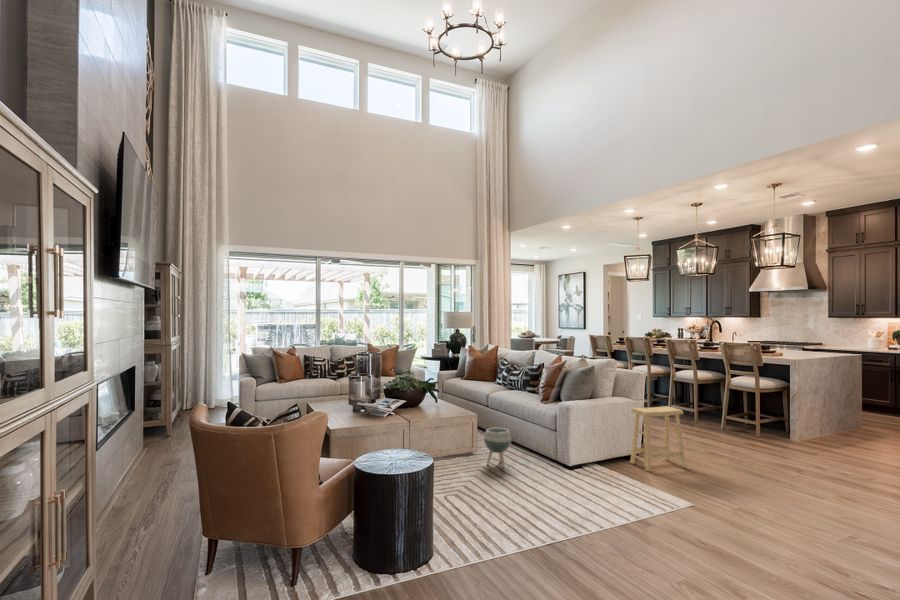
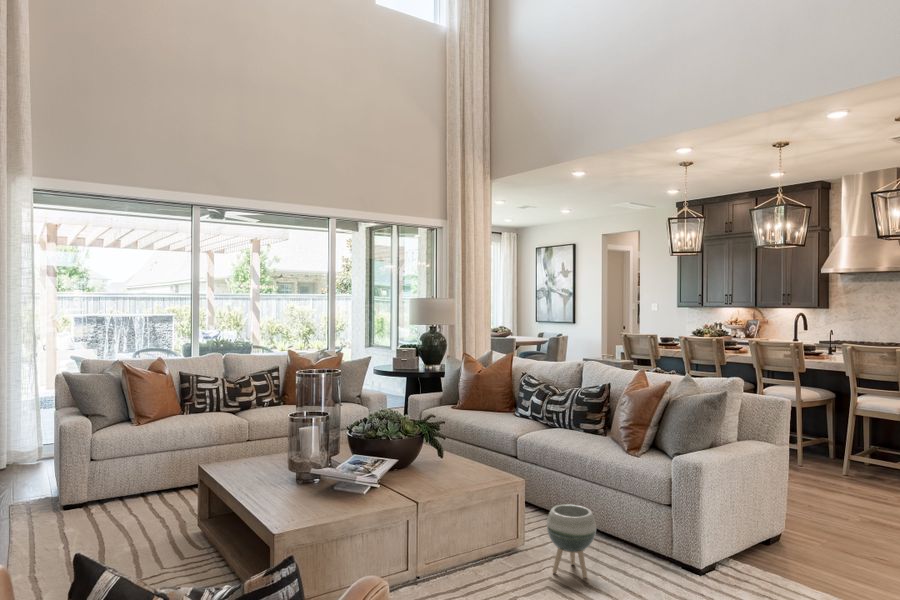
footstool: present [630,406,686,471] -> none [781,456,874,571]

